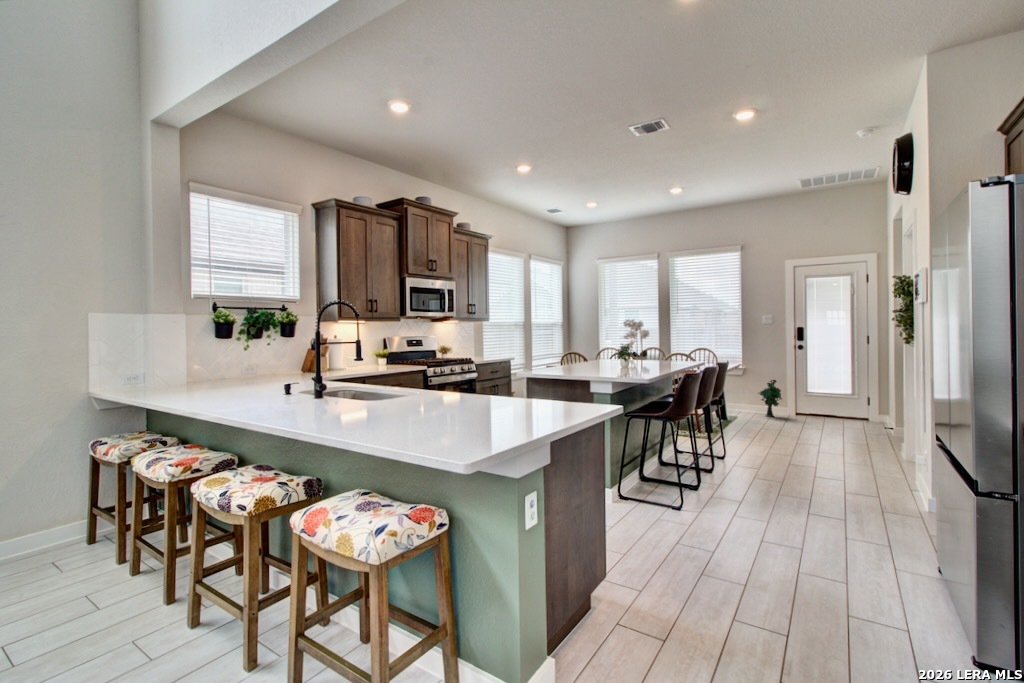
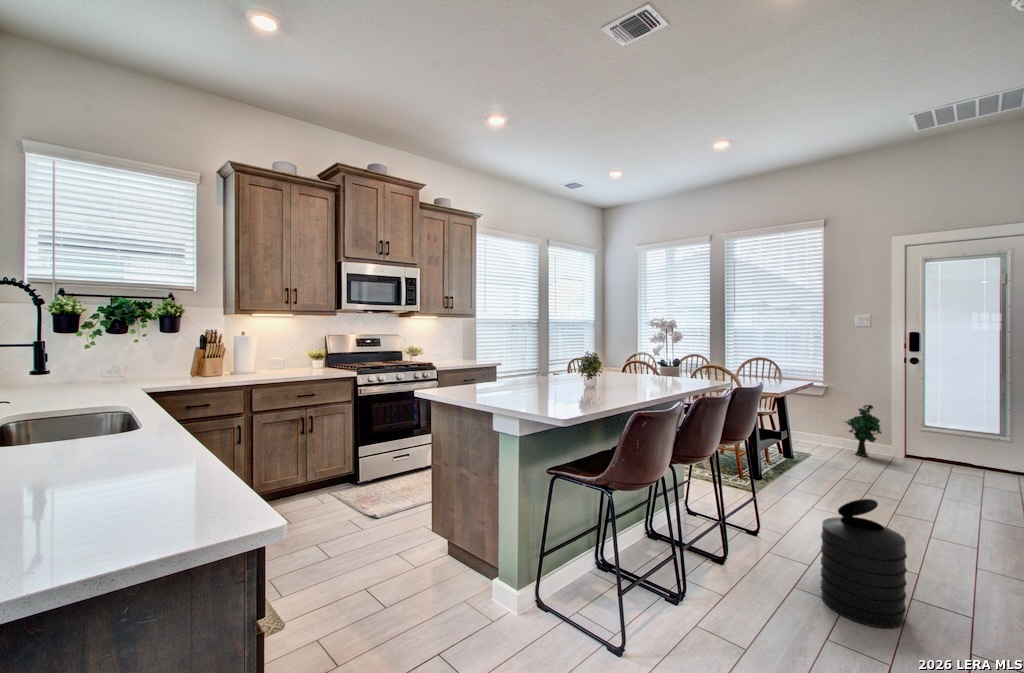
trash can: none [768,420,812,487] -> present [820,499,907,628]

